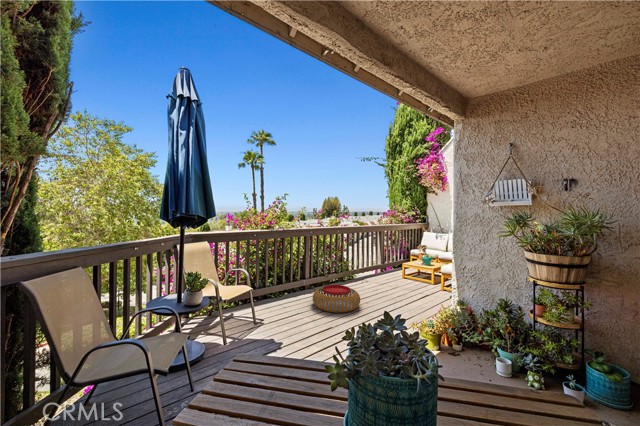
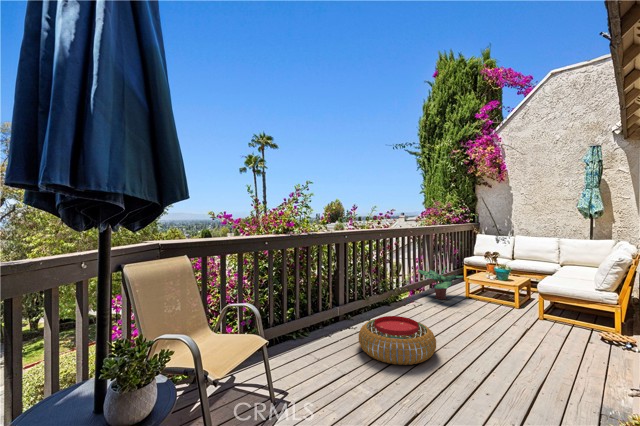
potted plant: none [368,254,401,278] -> present [418,267,463,299]

